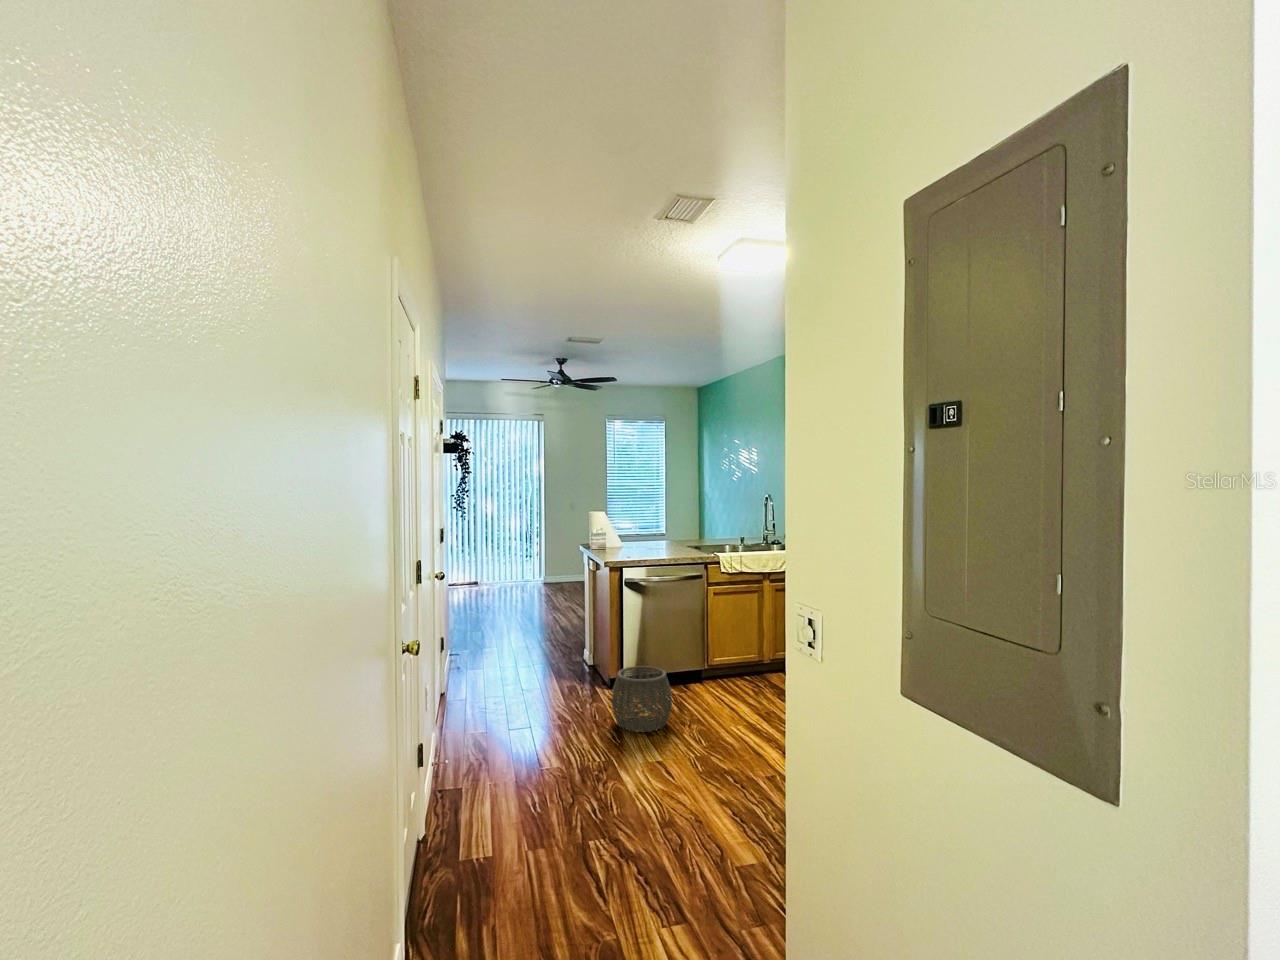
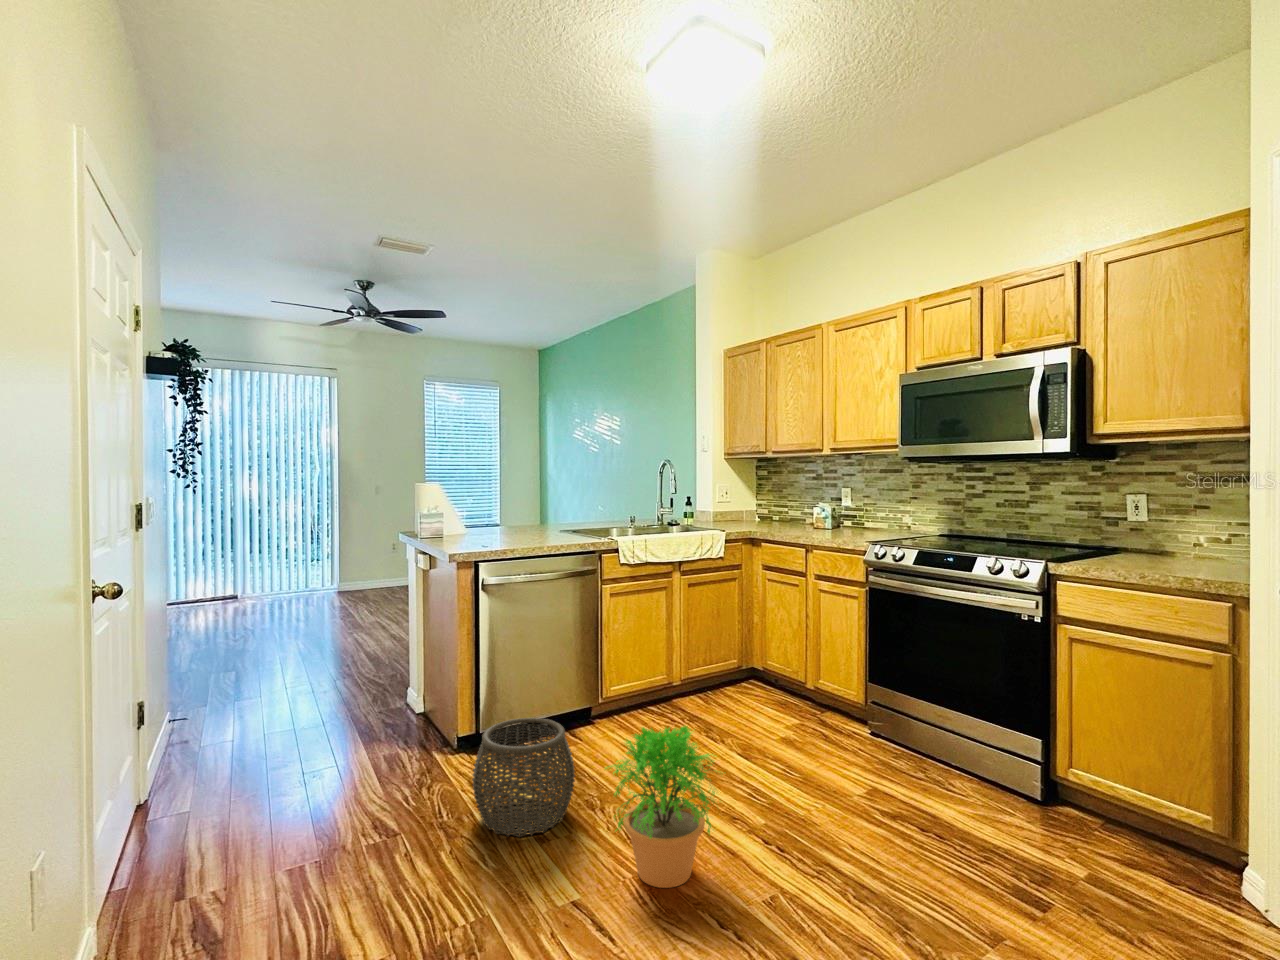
potted plant: none [679,671,750,764] -> present [608,726,715,888]

